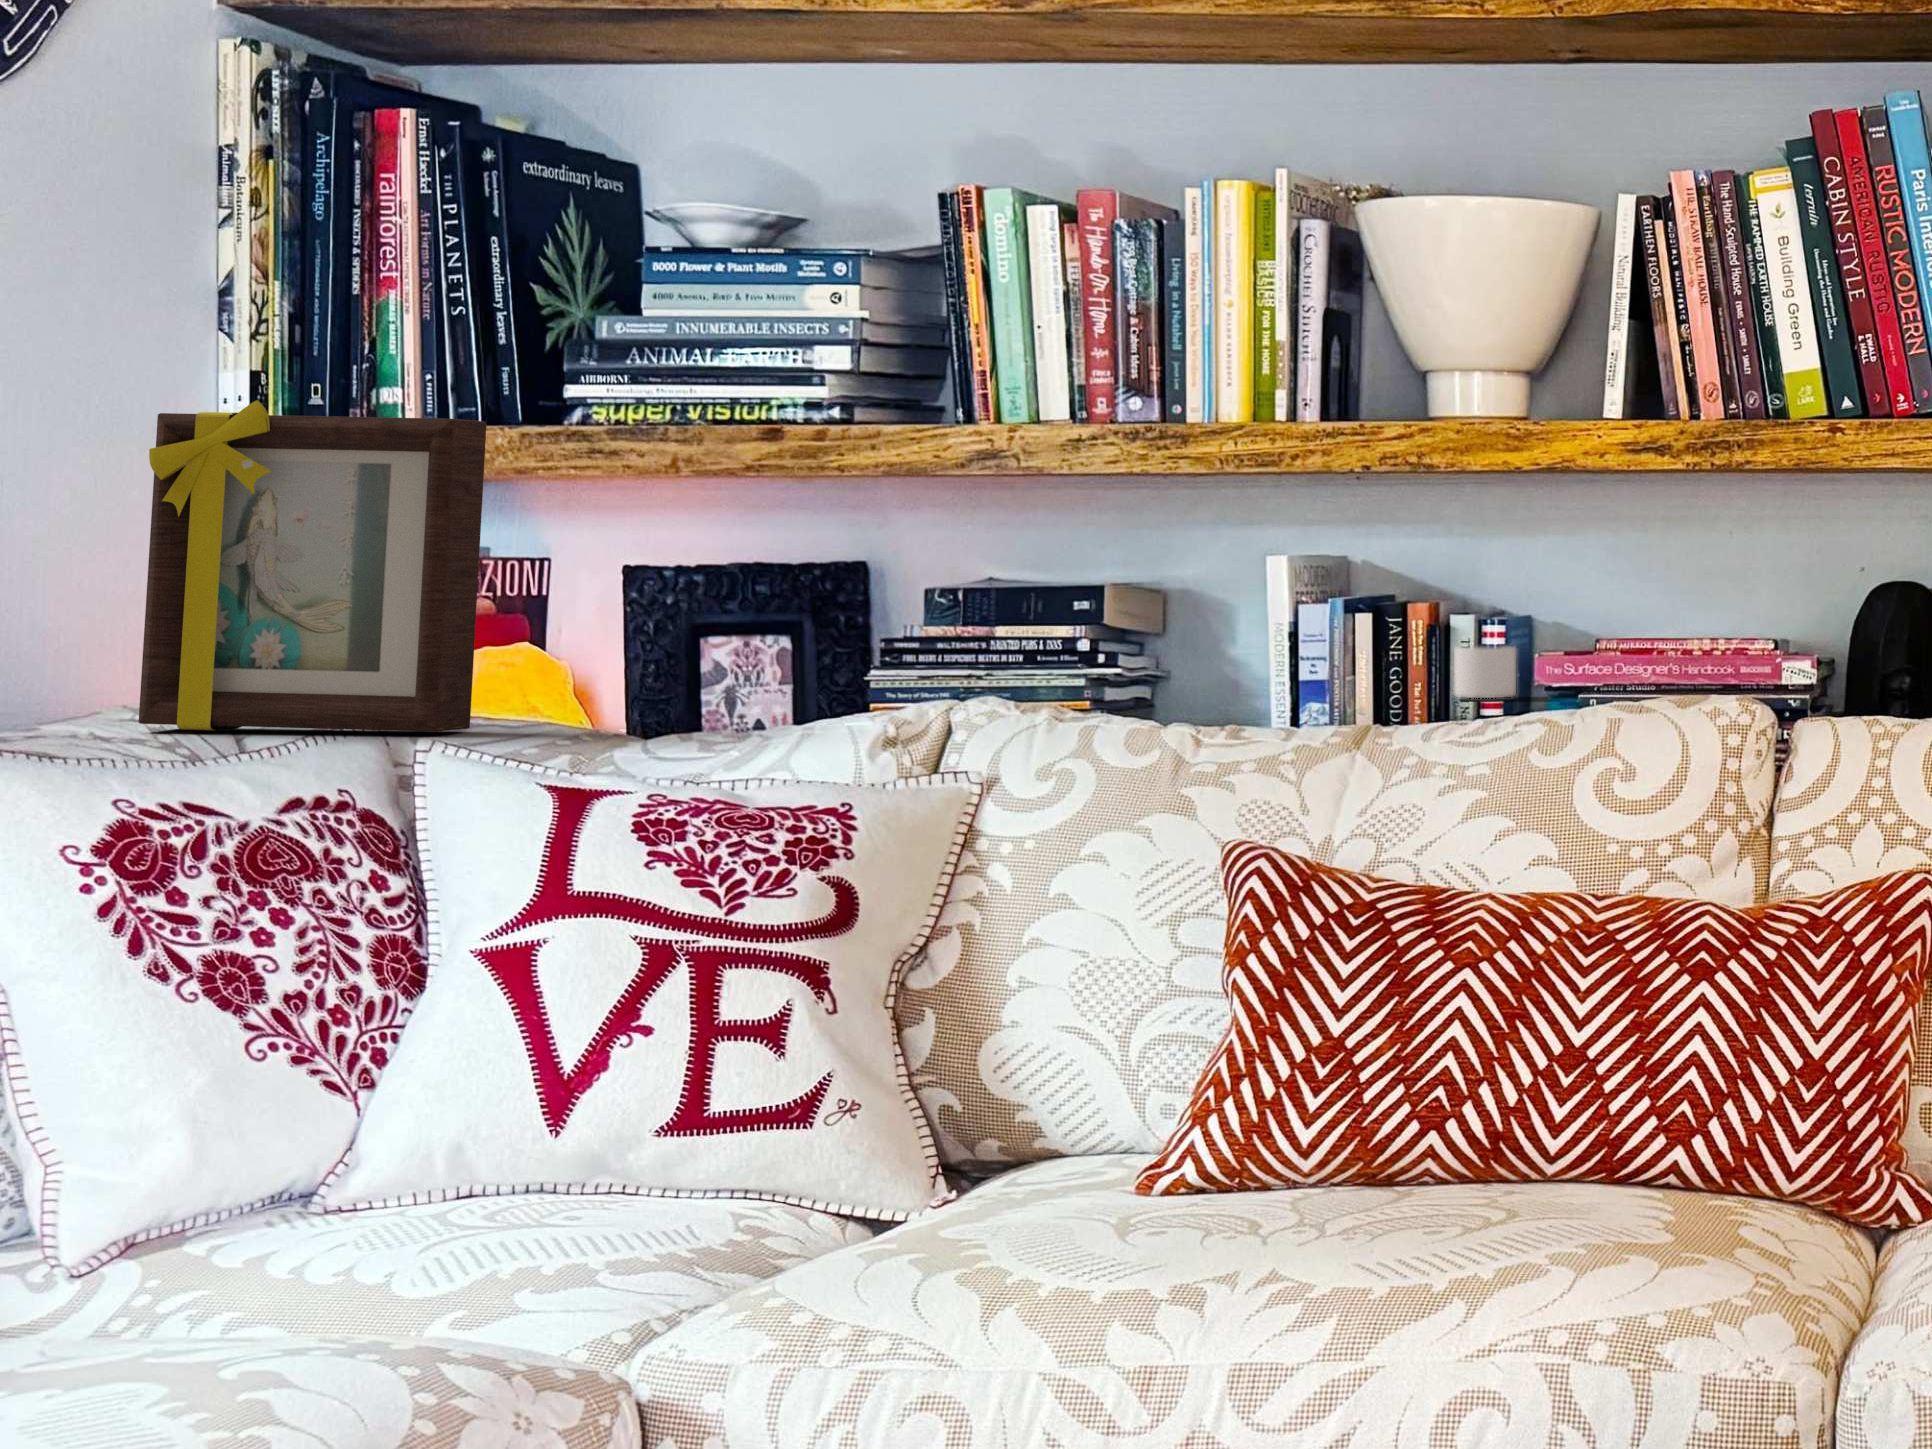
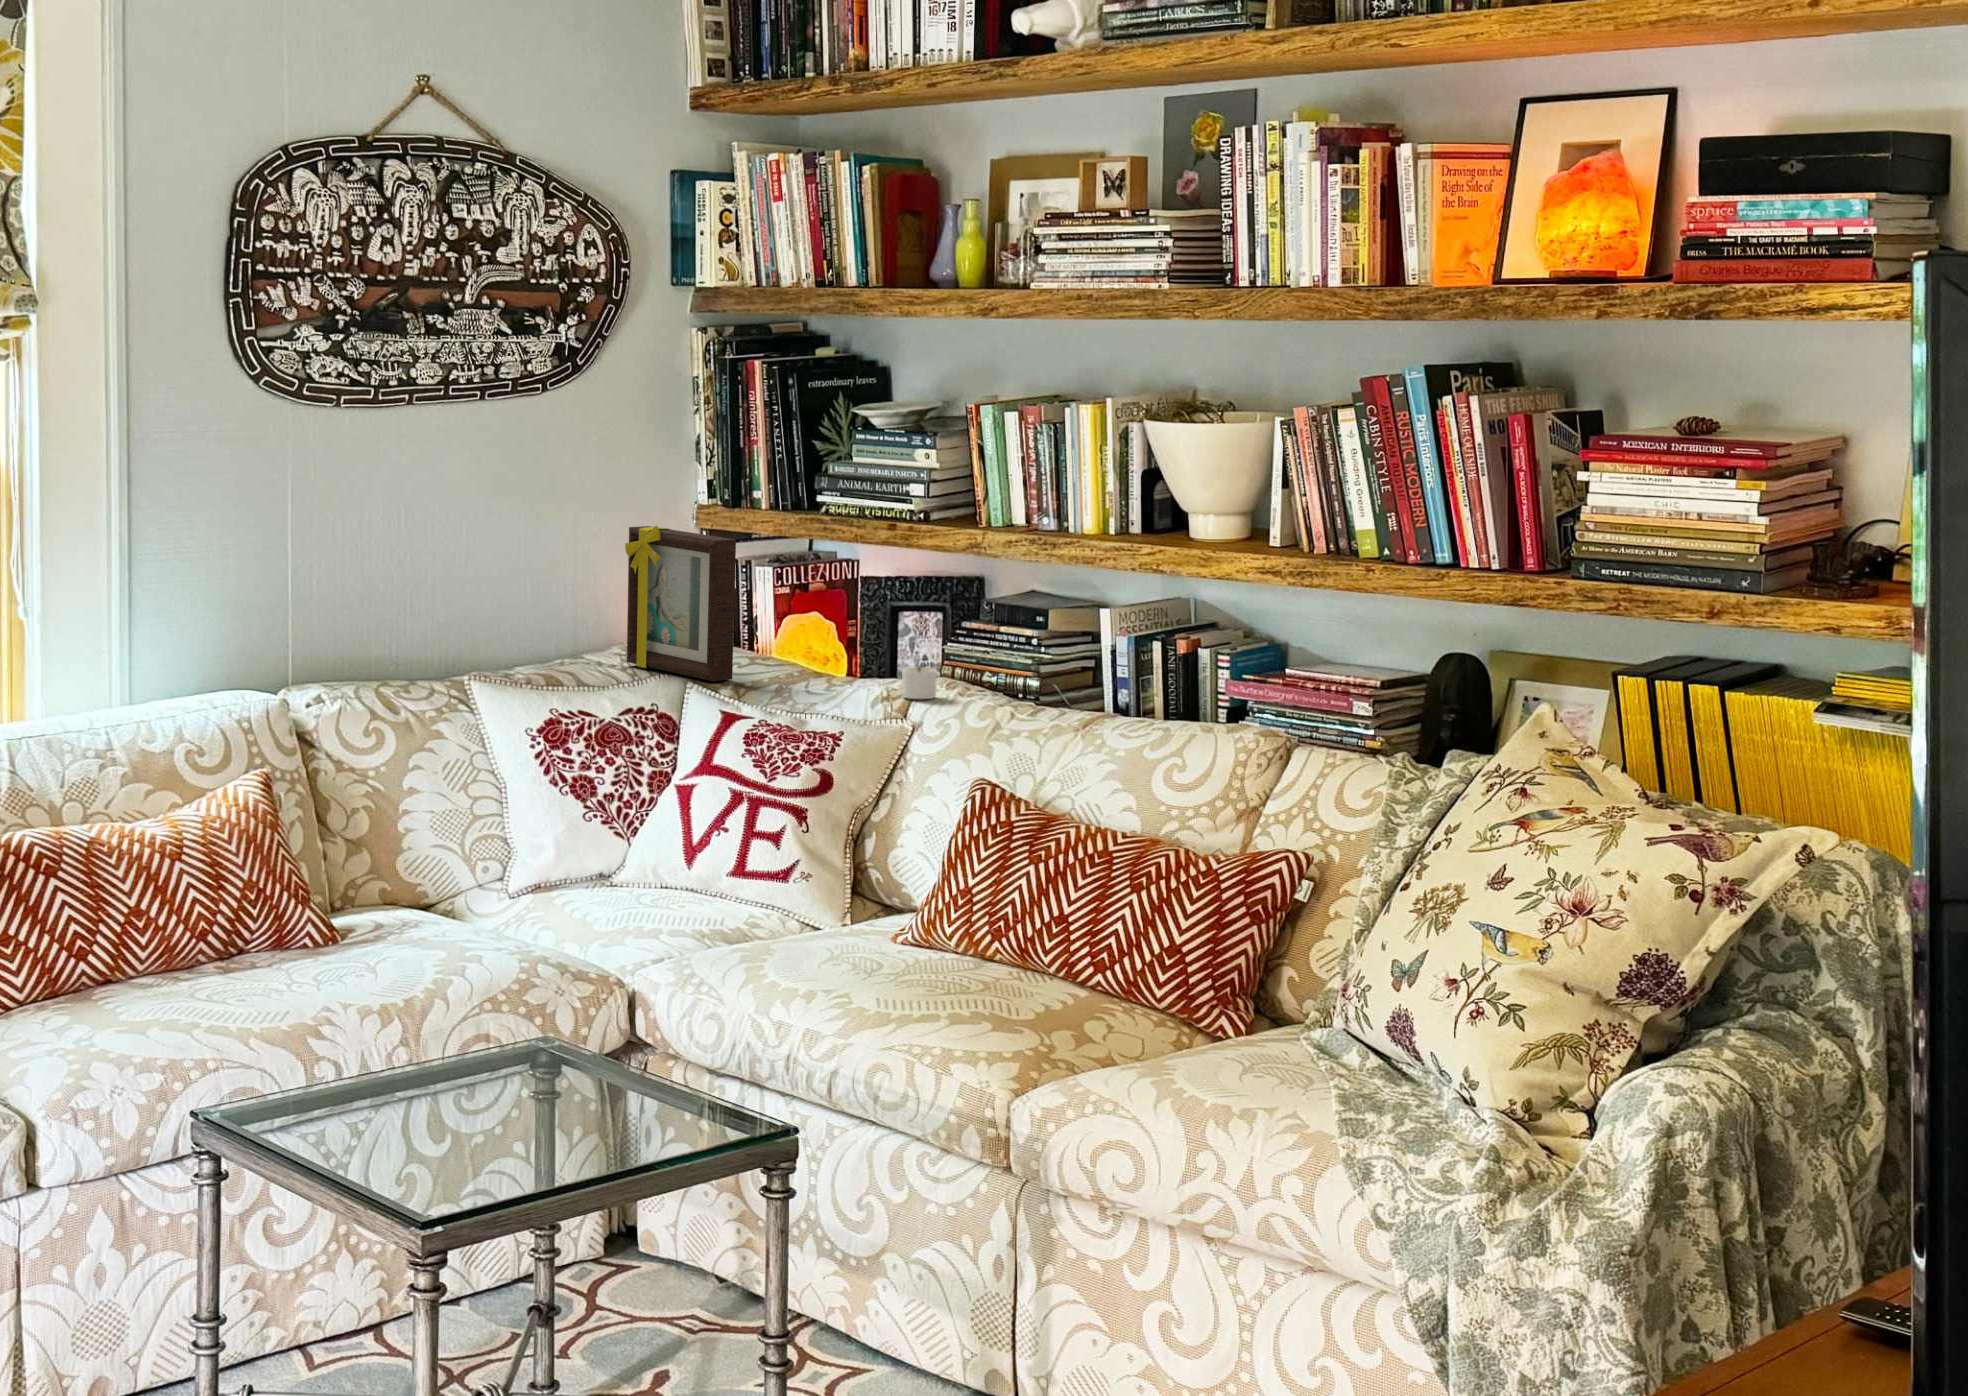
candle: present [1454,647,1516,698] -> present [902,666,937,699]

